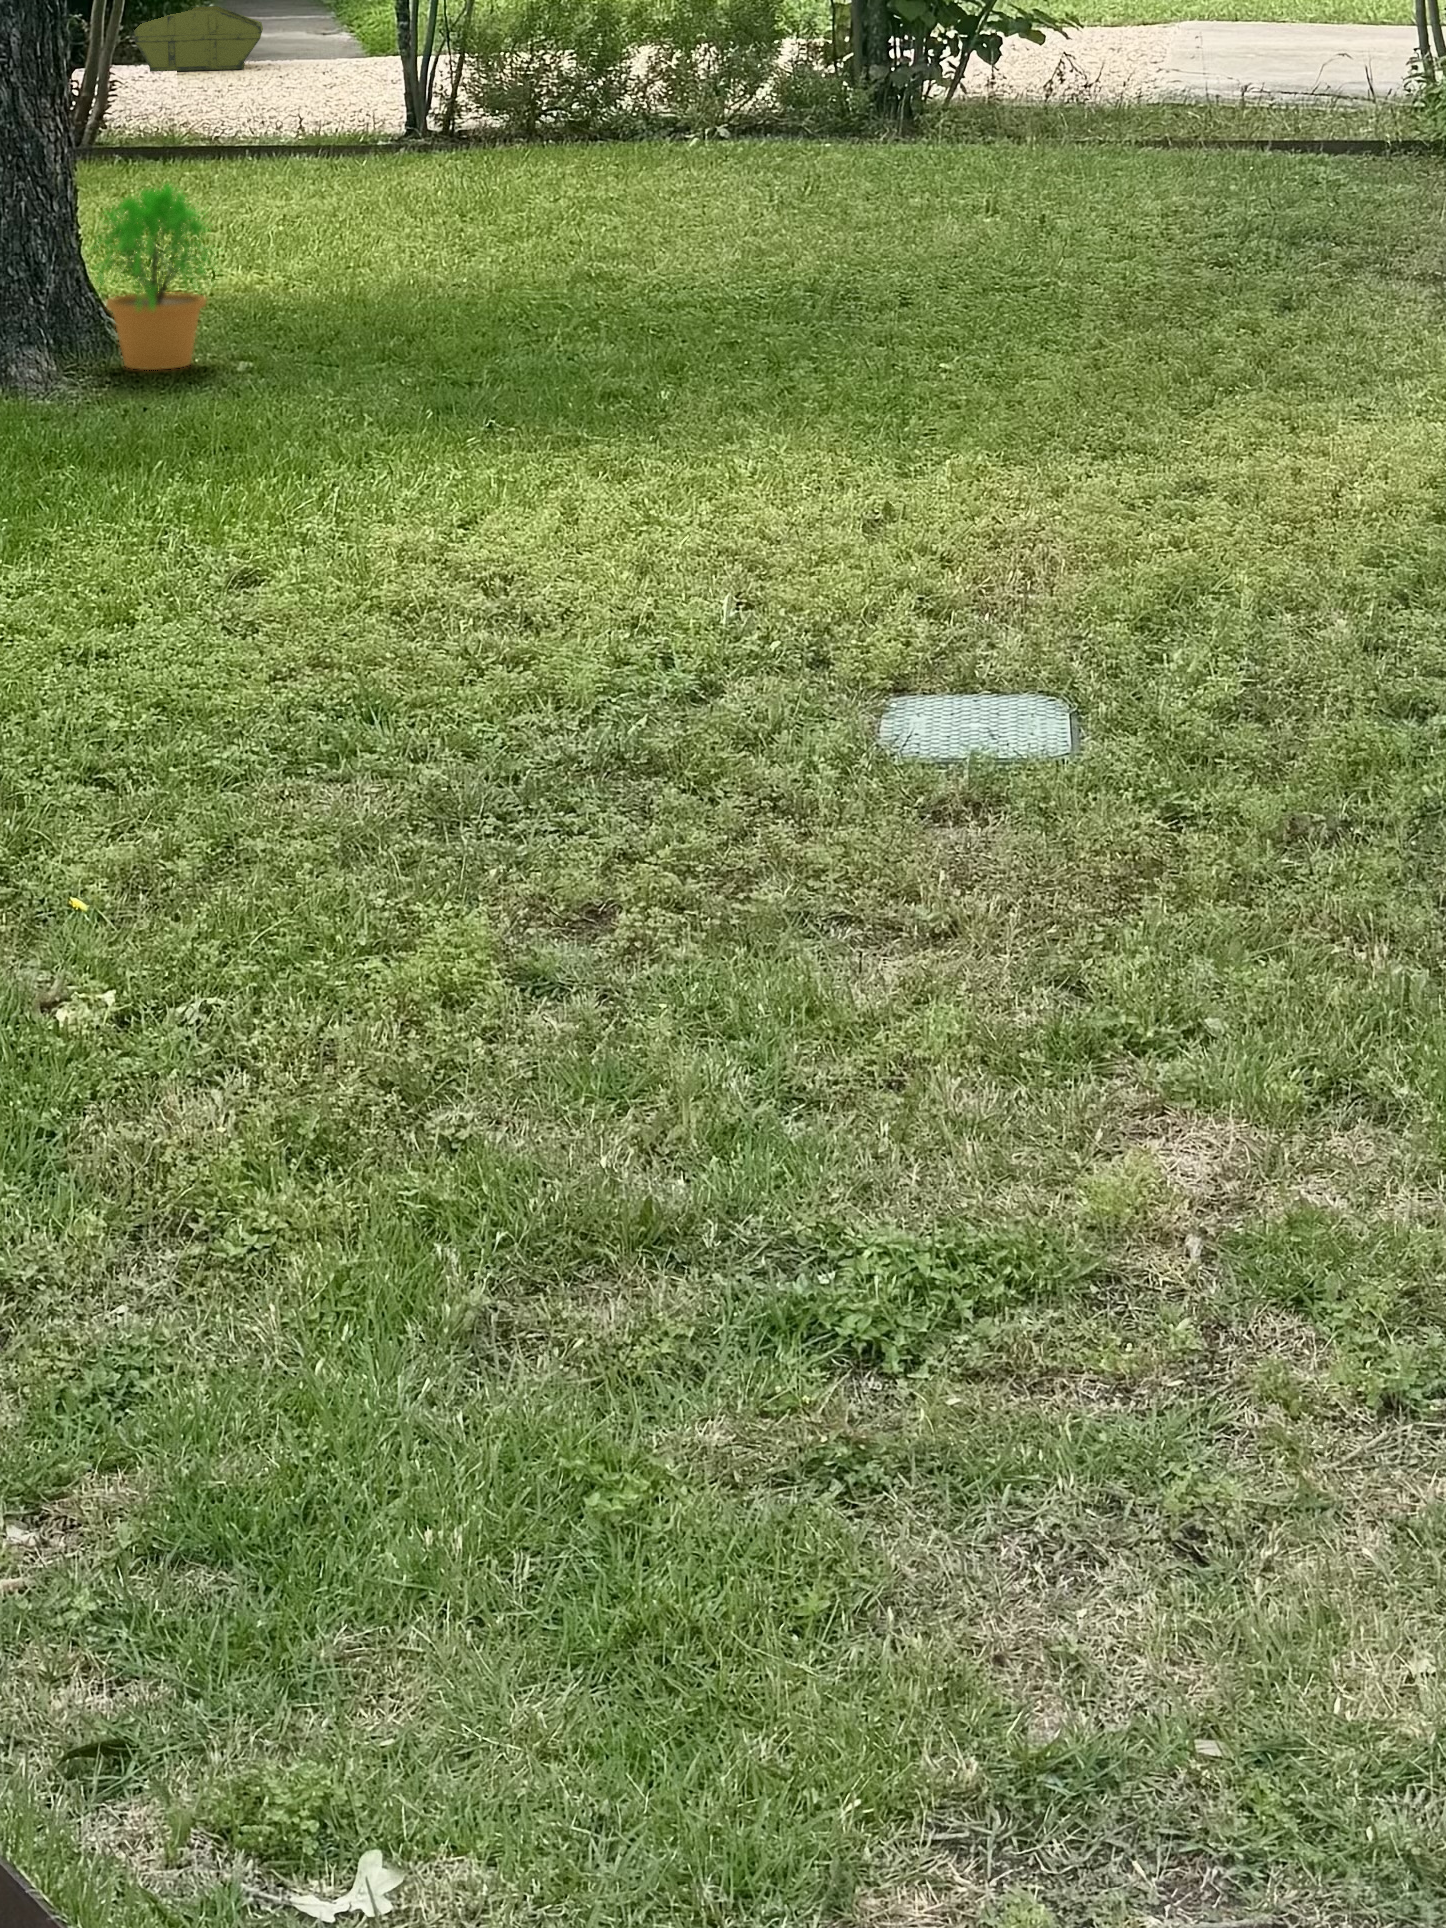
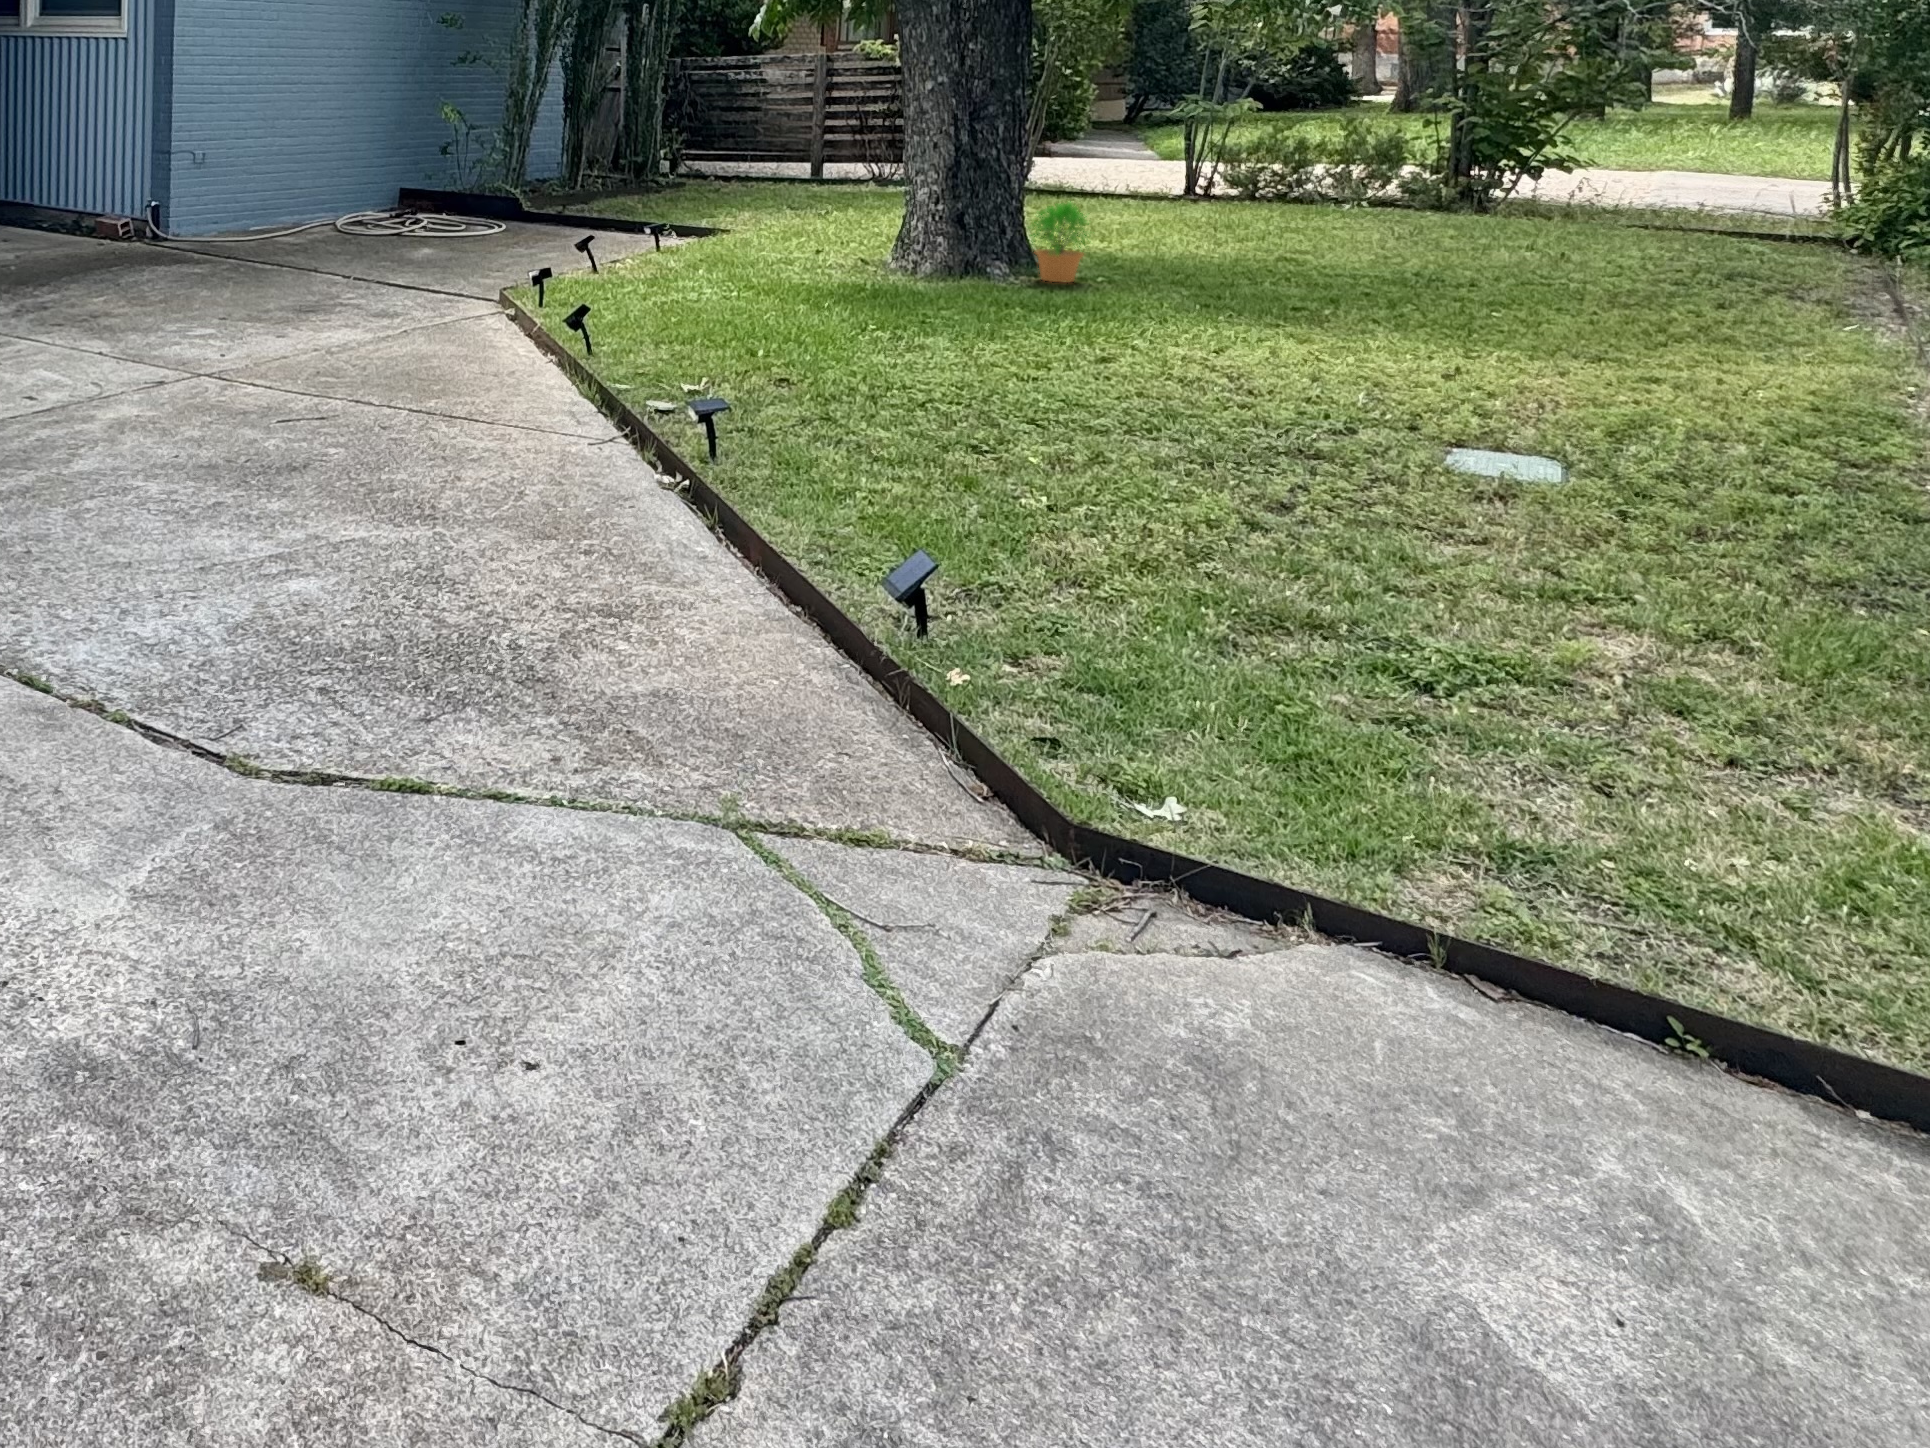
storage bin: present [134,6,263,72] -> none [1043,137,1109,167]

